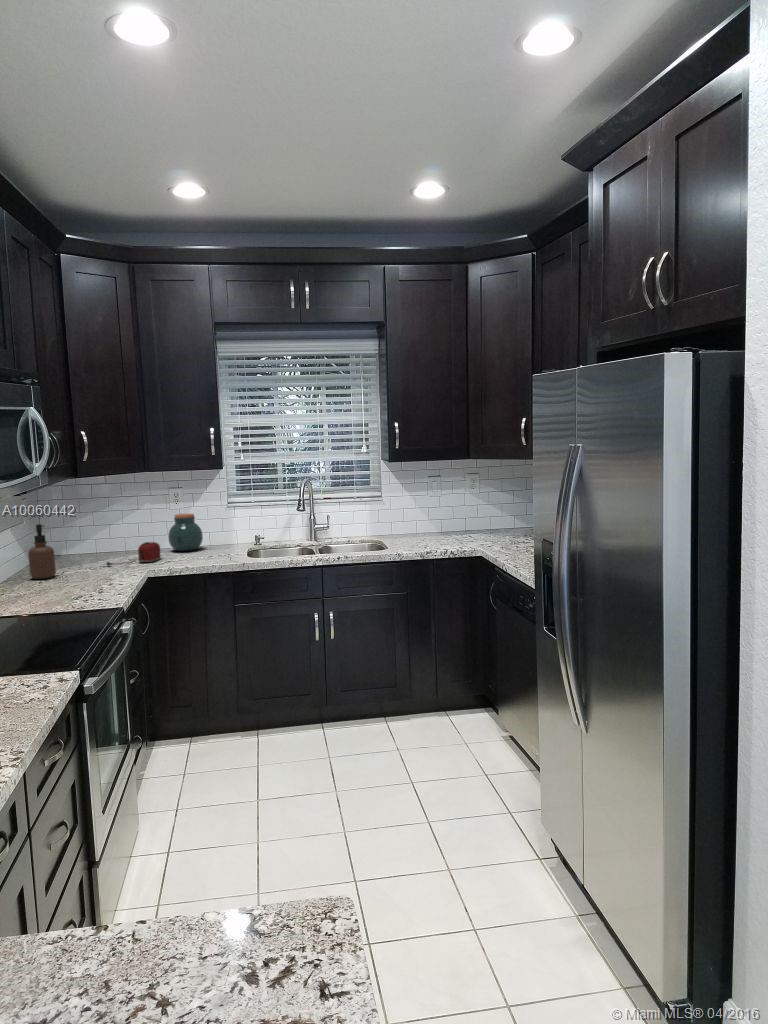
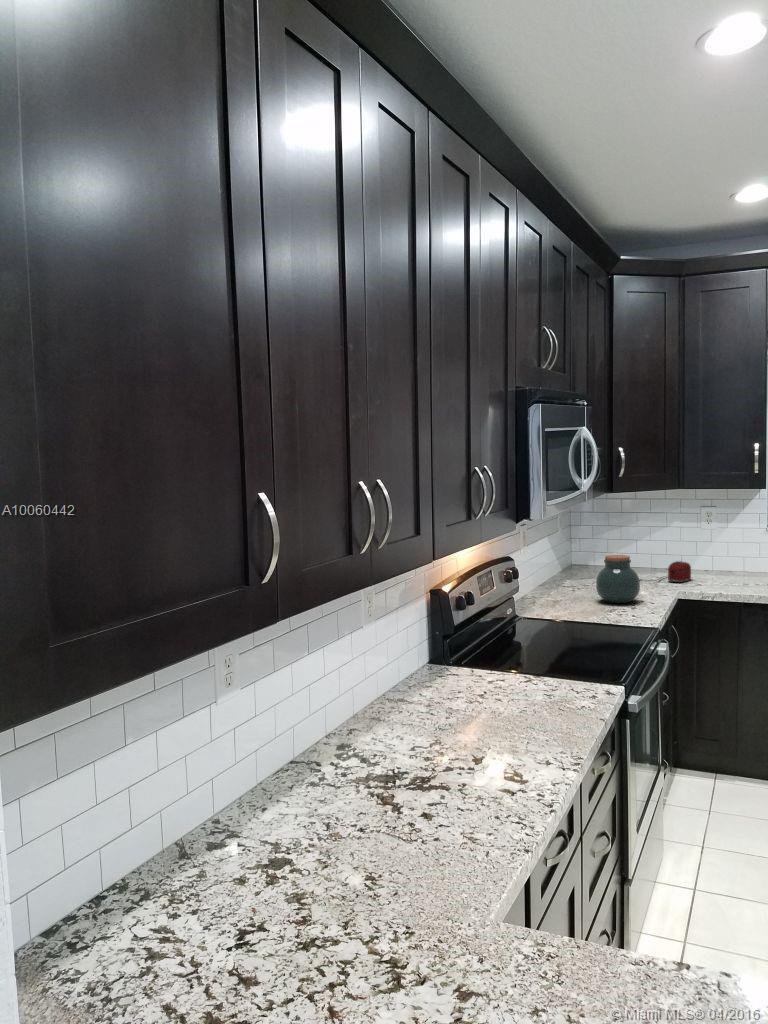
jar: present [168,514,203,551] -> present [596,555,640,603]
soap dispenser: present [28,524,56,579] -> none [565,536,589,588]

